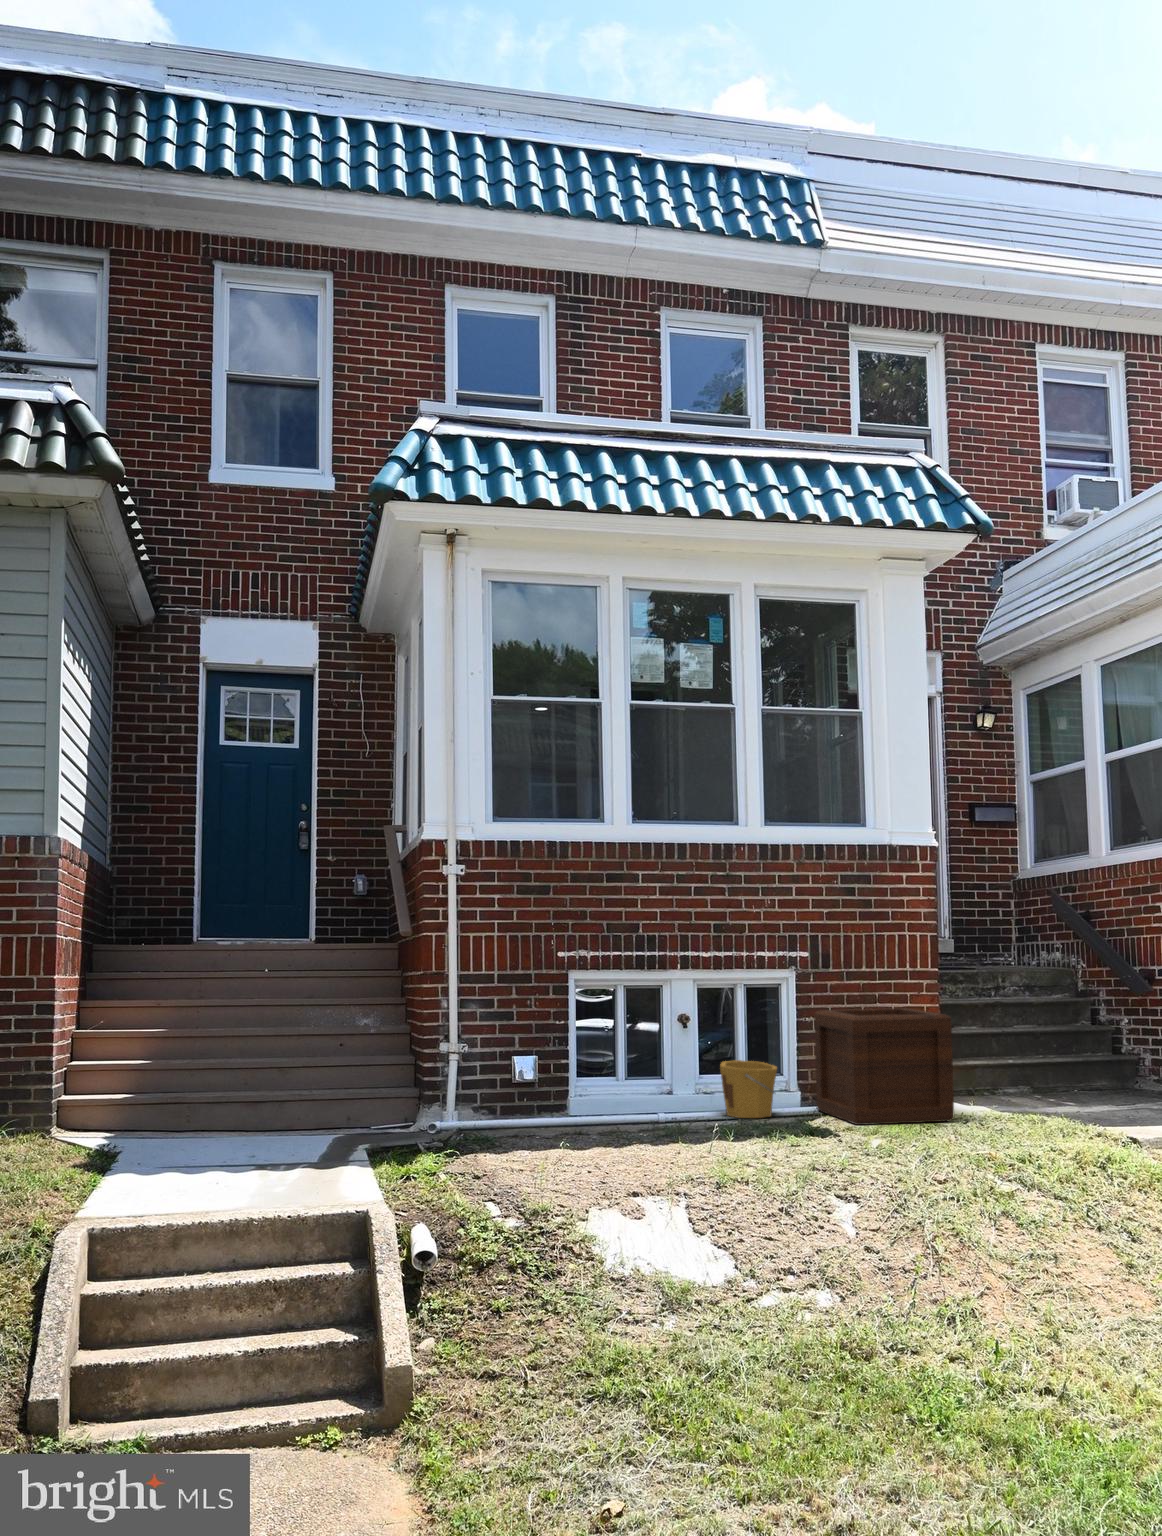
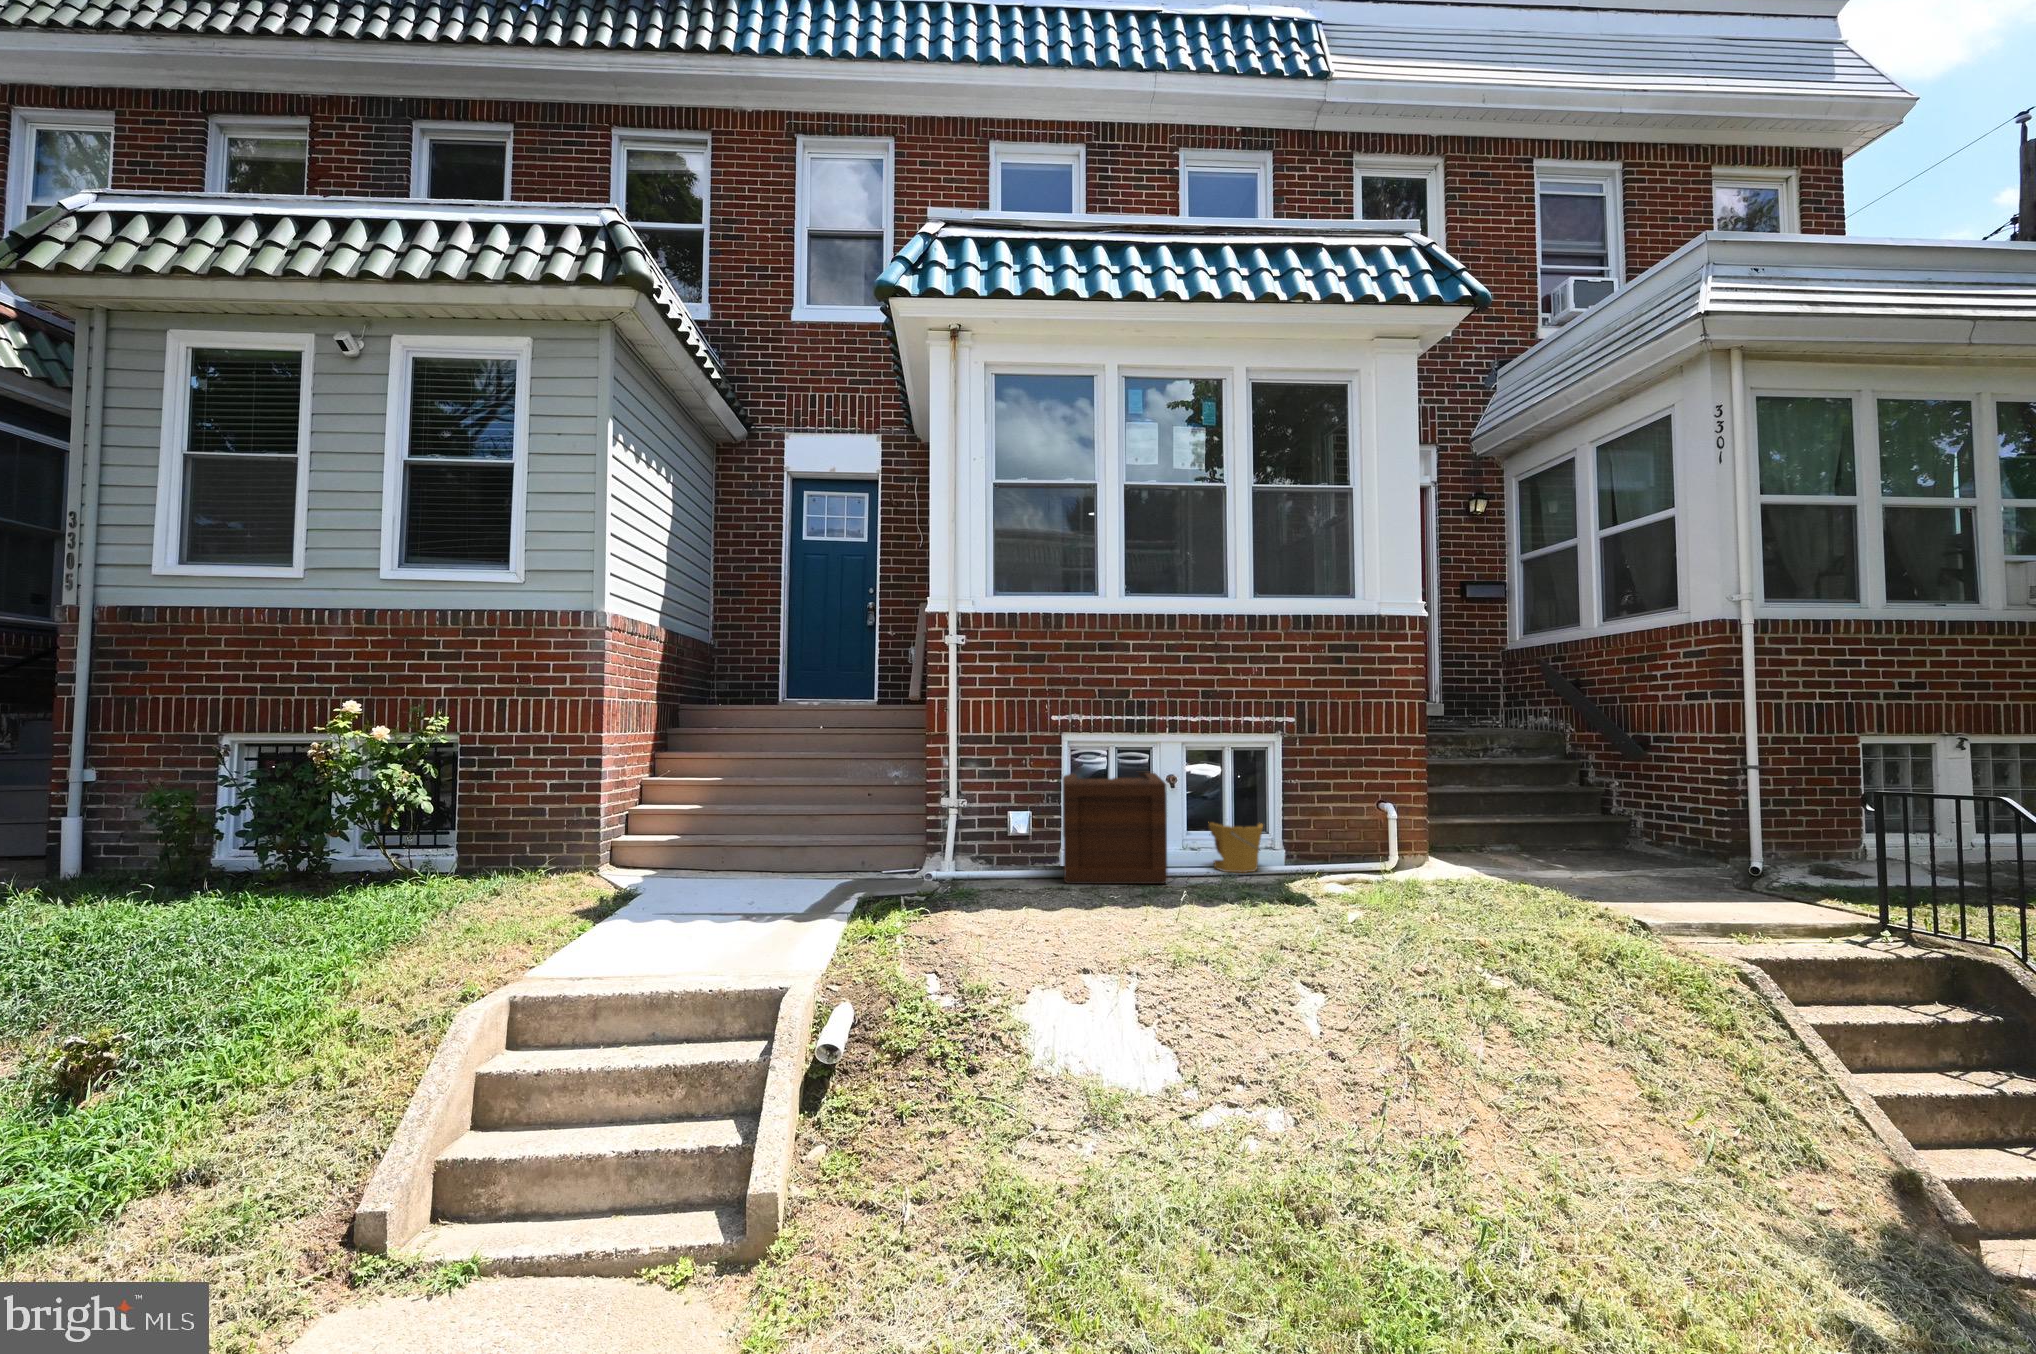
wooden crate: present [814,1008,954,1125] -> present [1063,773,1167,884]

